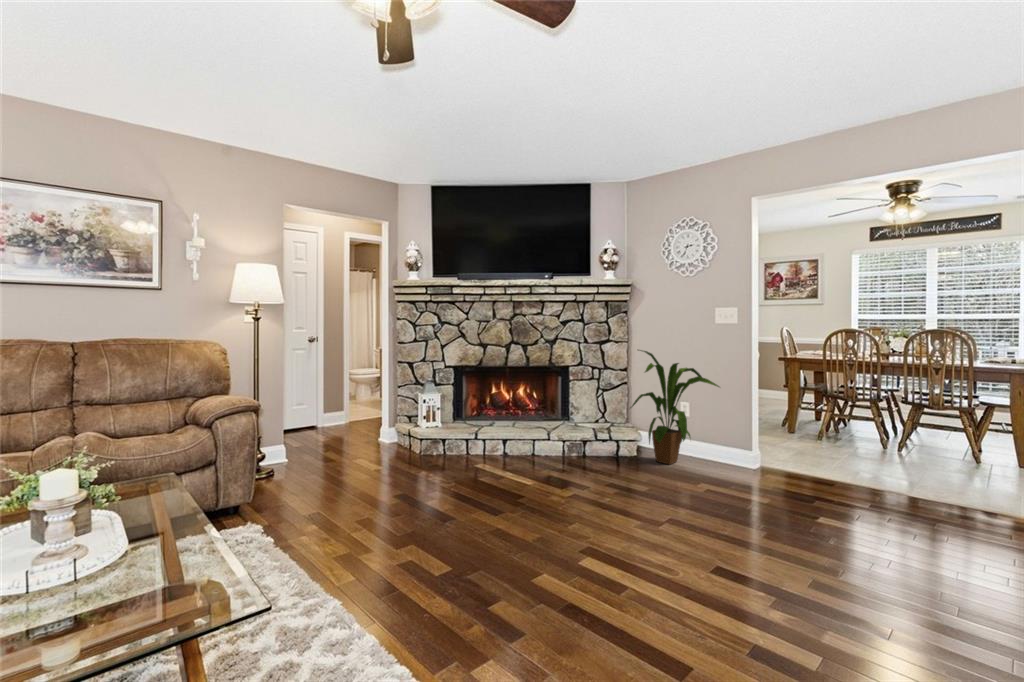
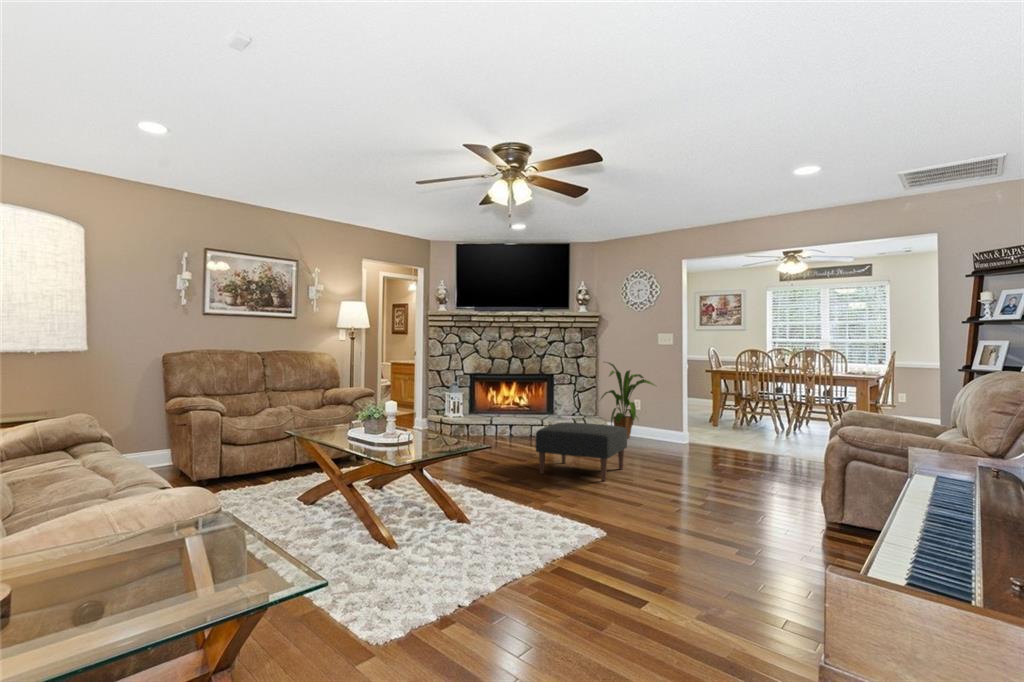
ottoman: none [483,468,676,637] -> present [535,423,627,481]

